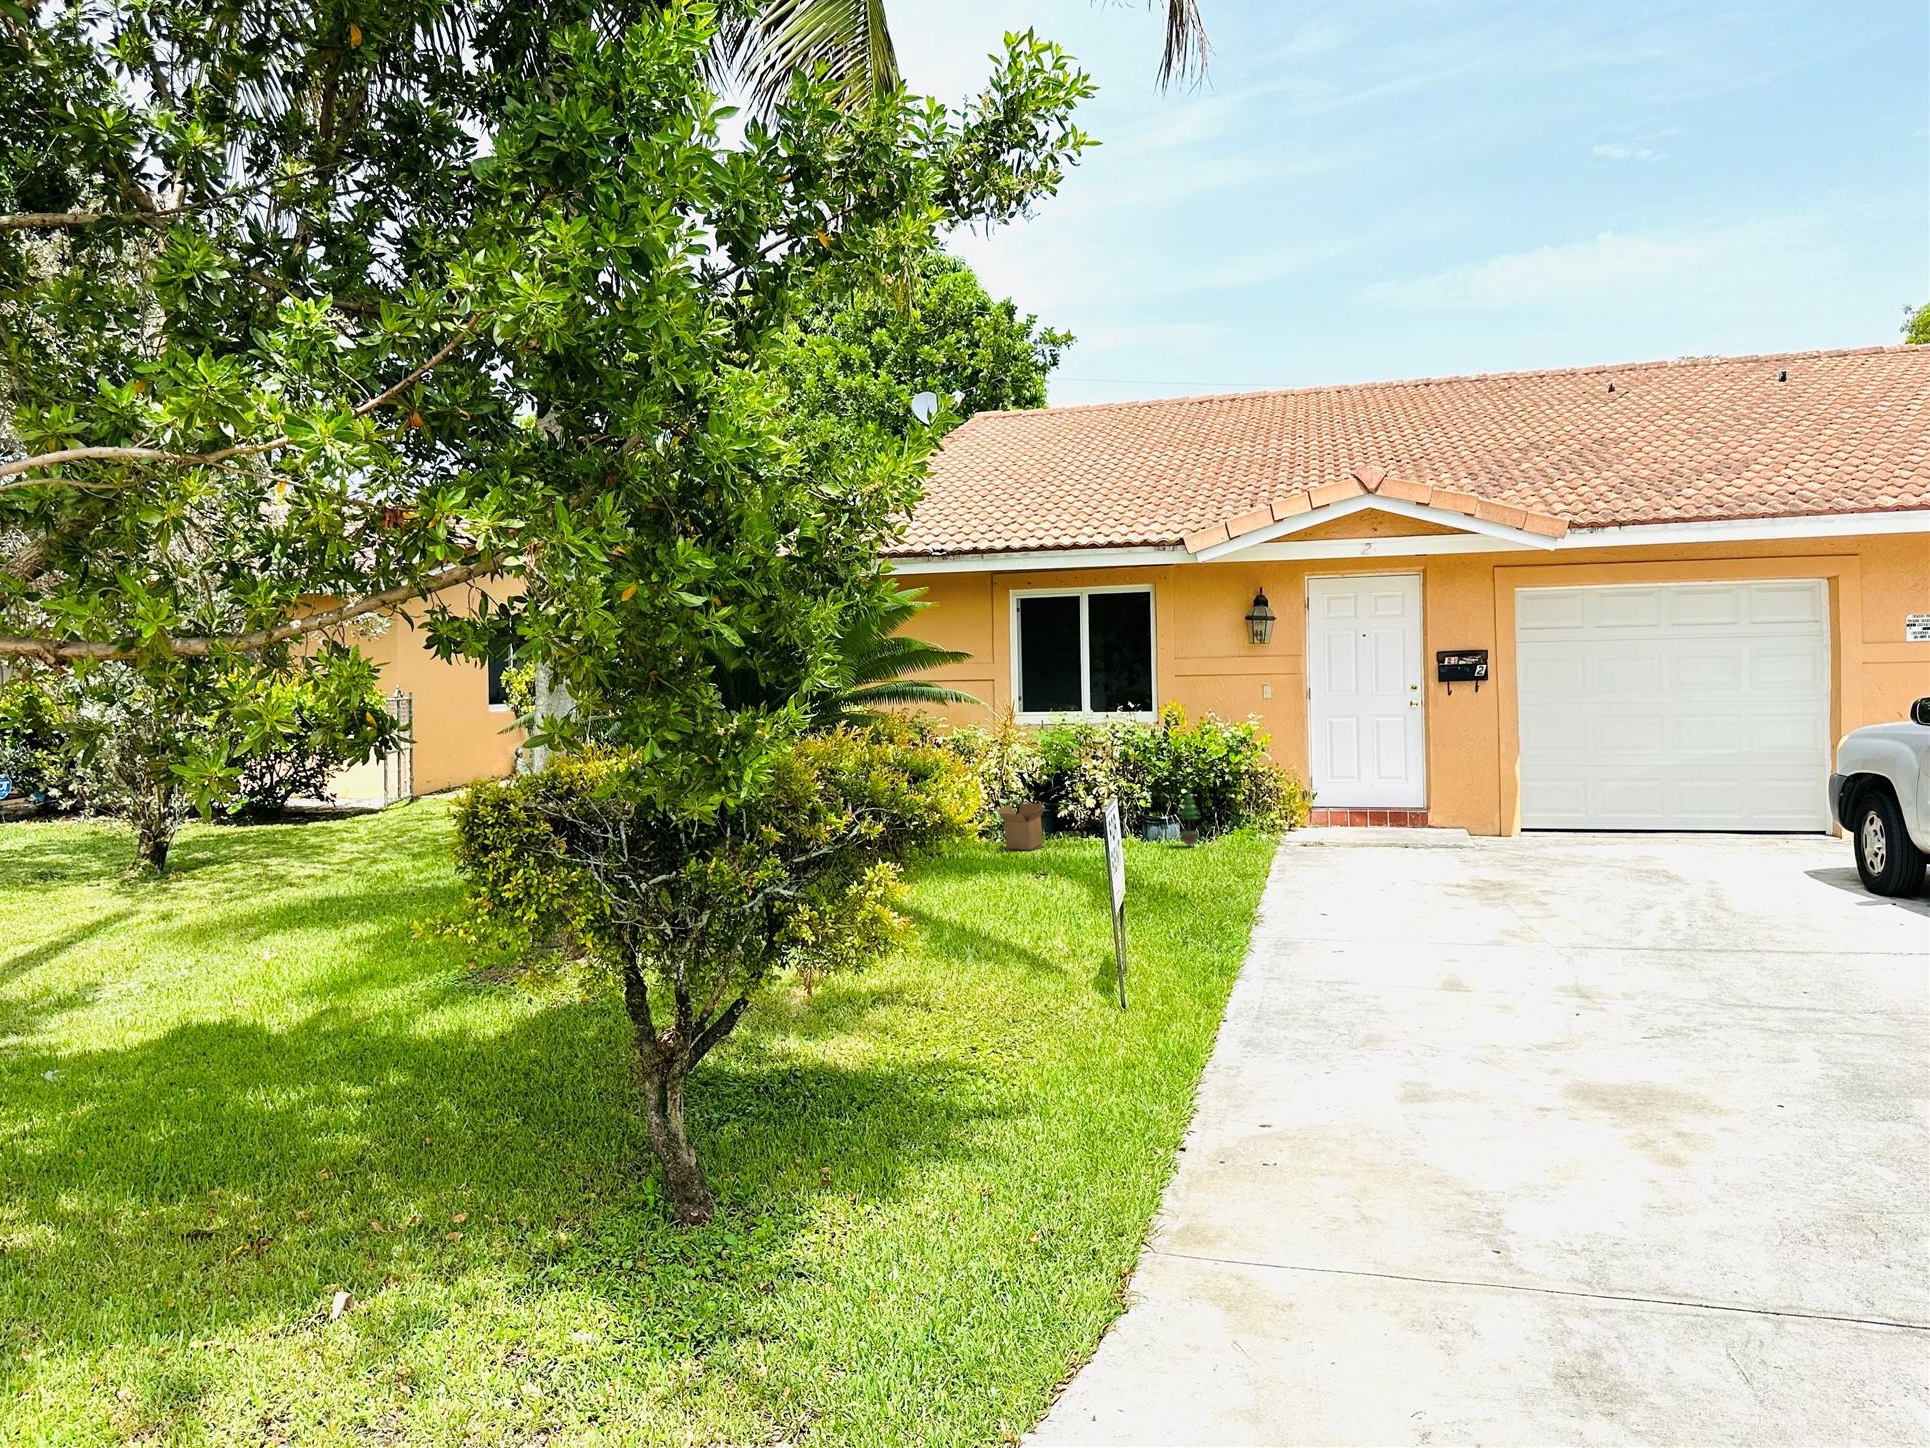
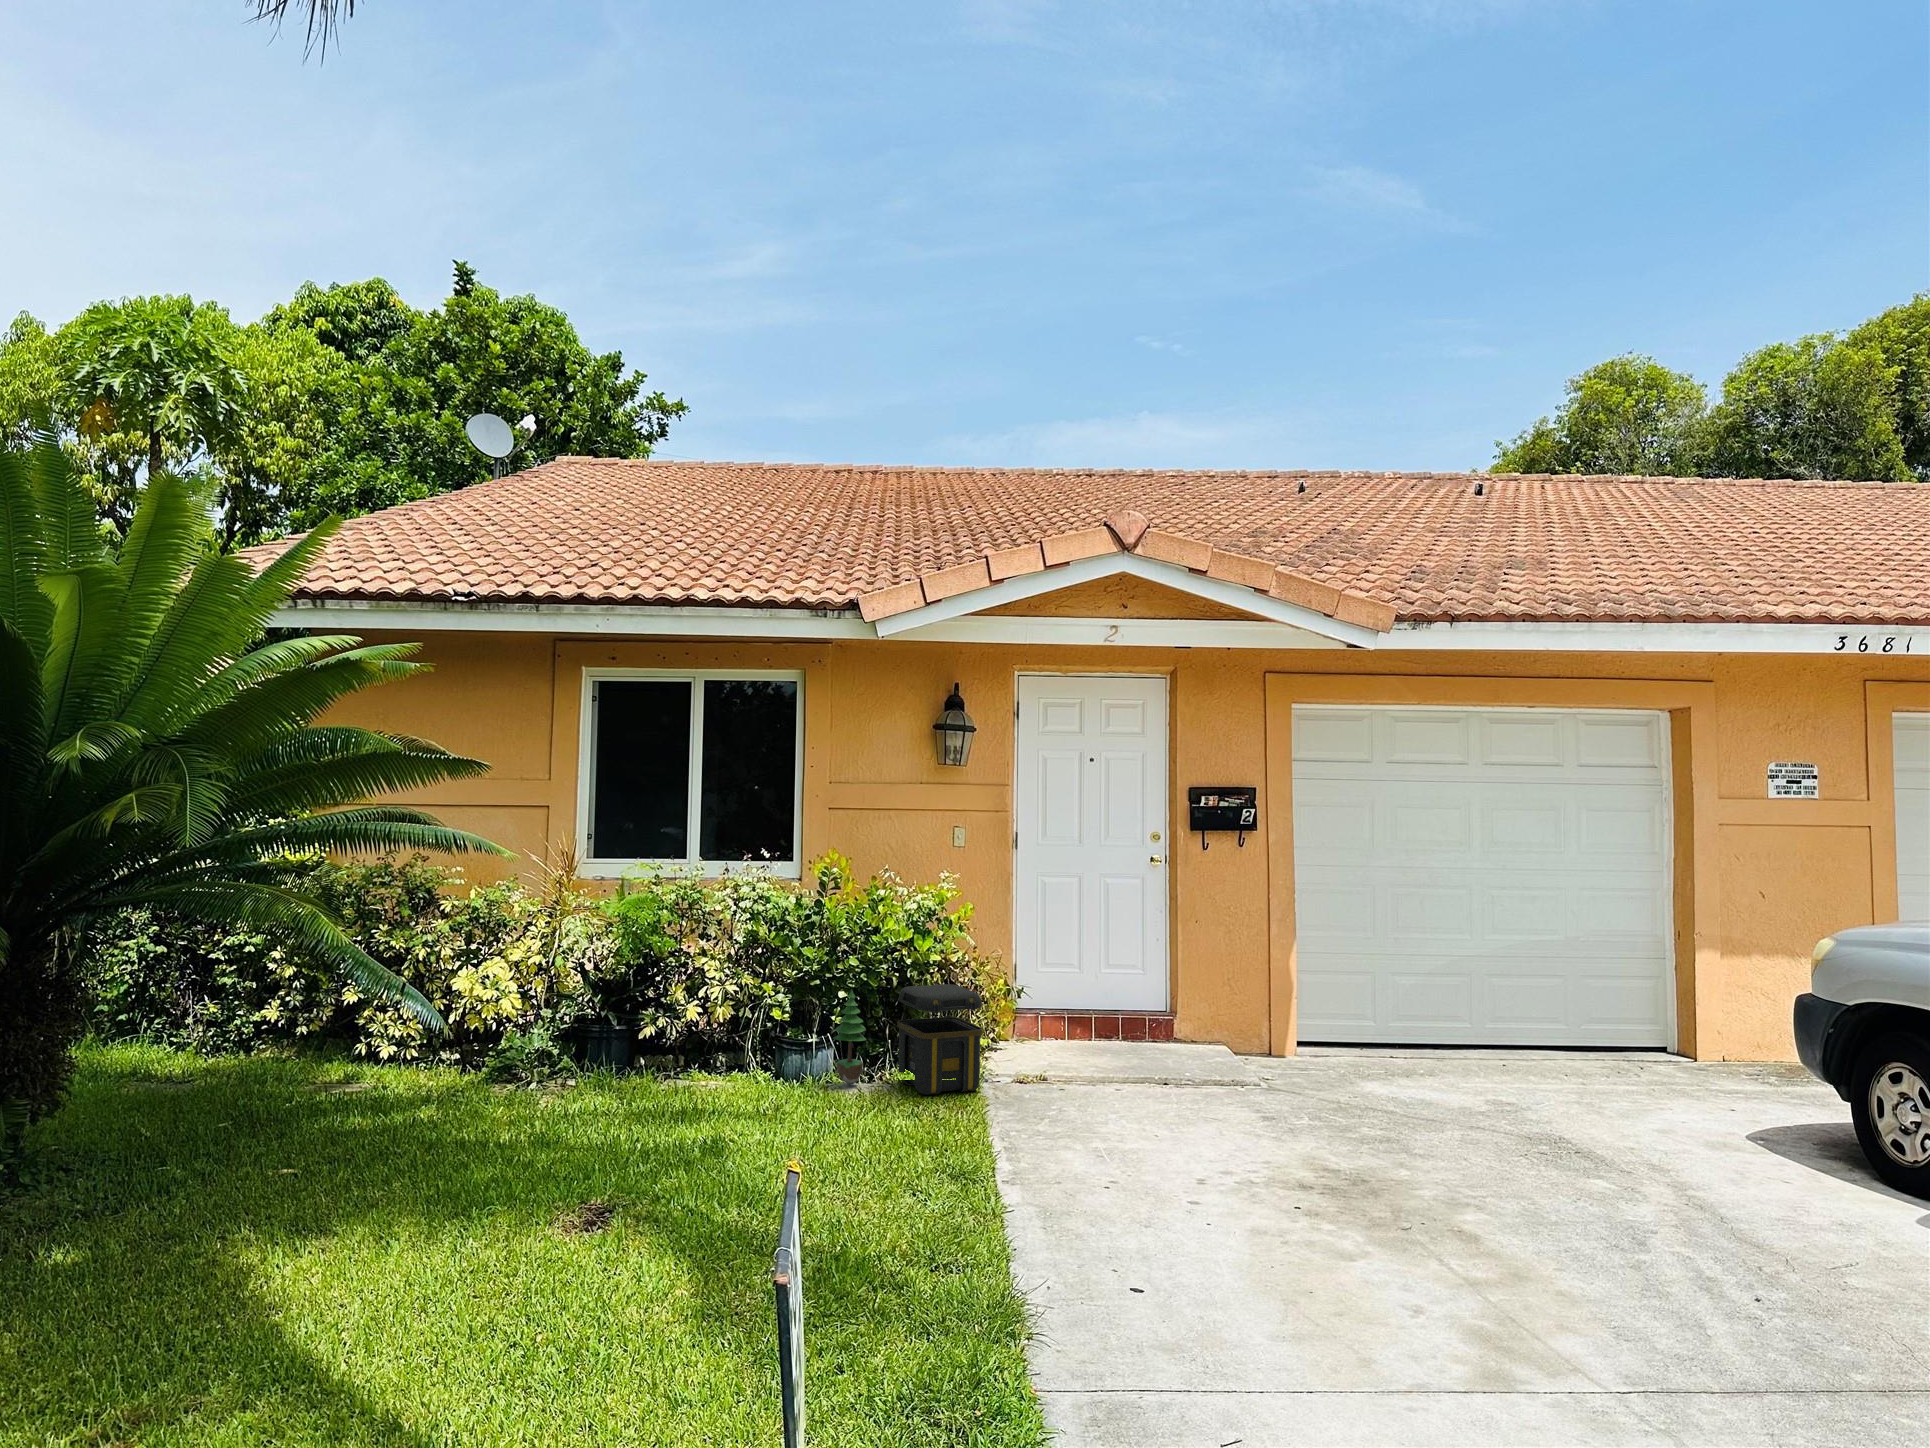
toolbox: none [1220,785,1274,851] -> present [897,984,983,1095]
cardboard box: present [997,803,1045,851] -> none [533,1015,618,1102]

